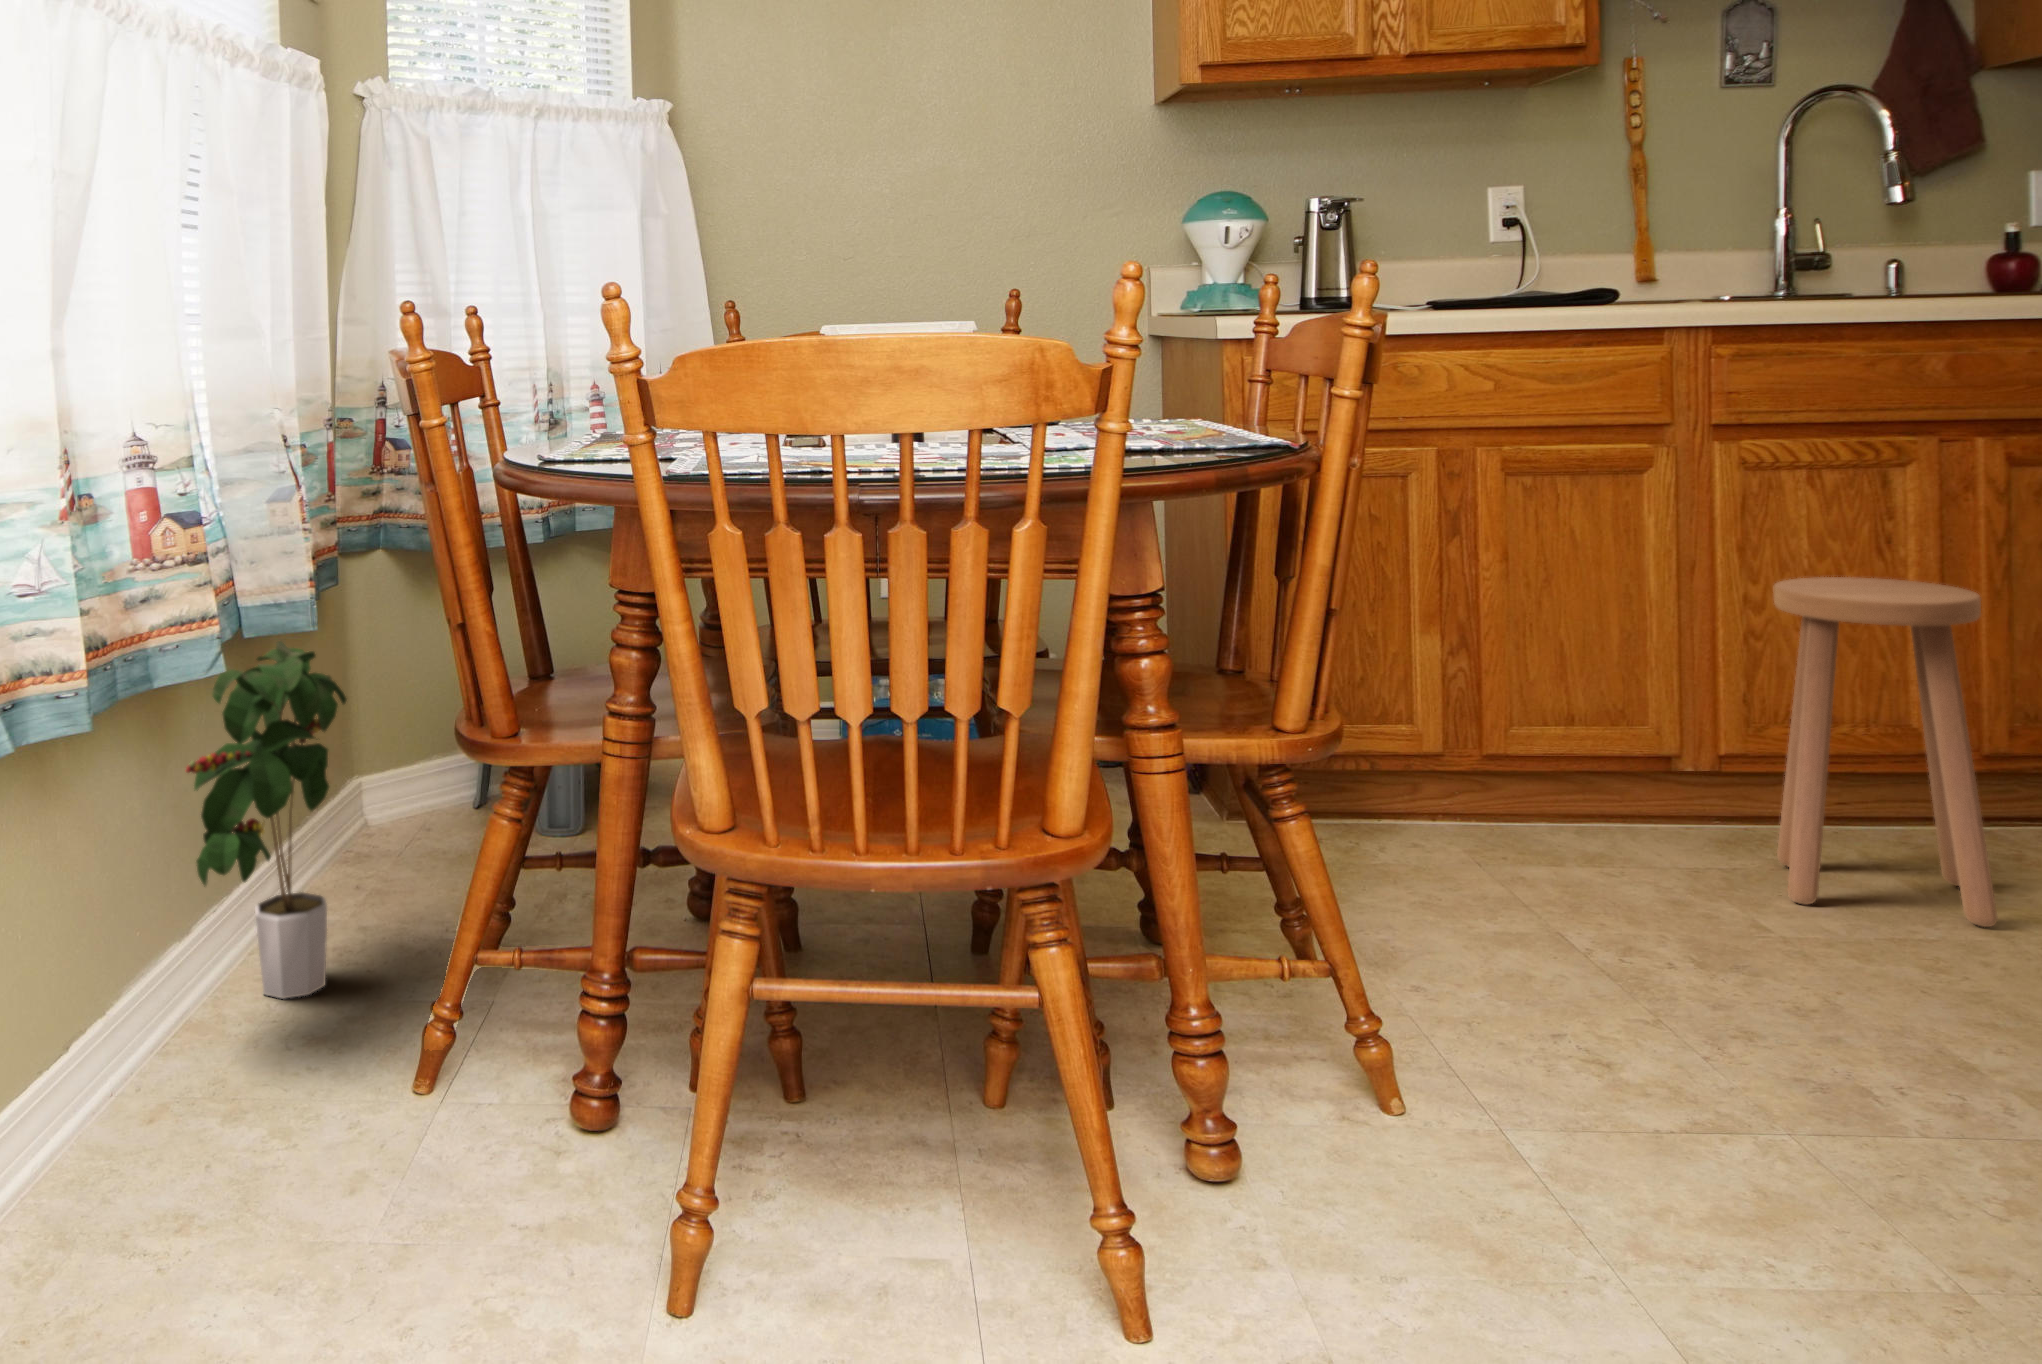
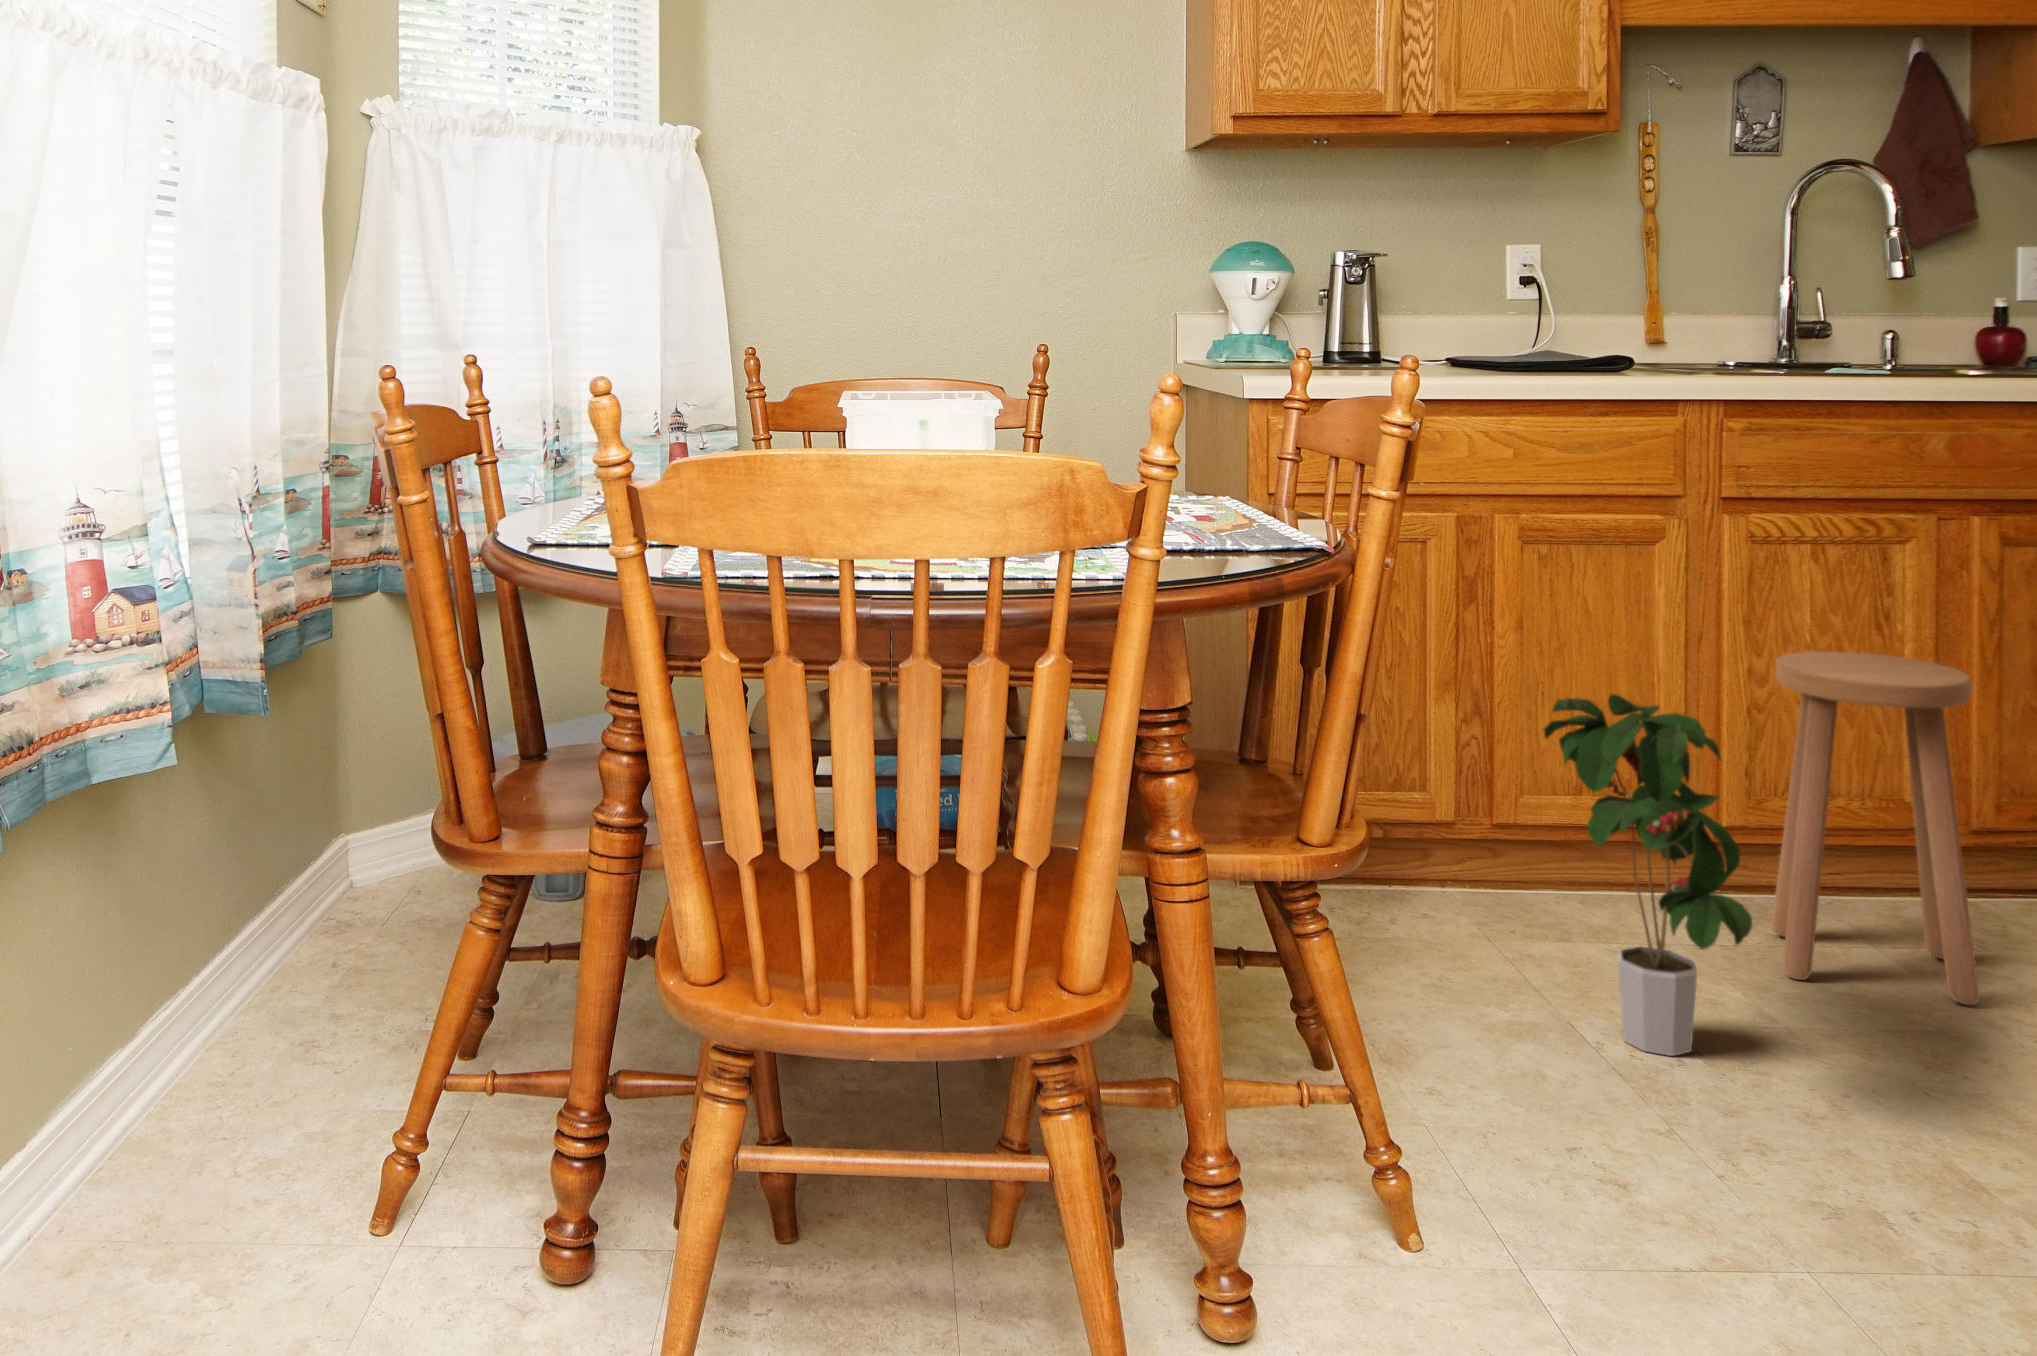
potted plant: present [186,641,346,999] -> present [1544,694,1752,1056]

